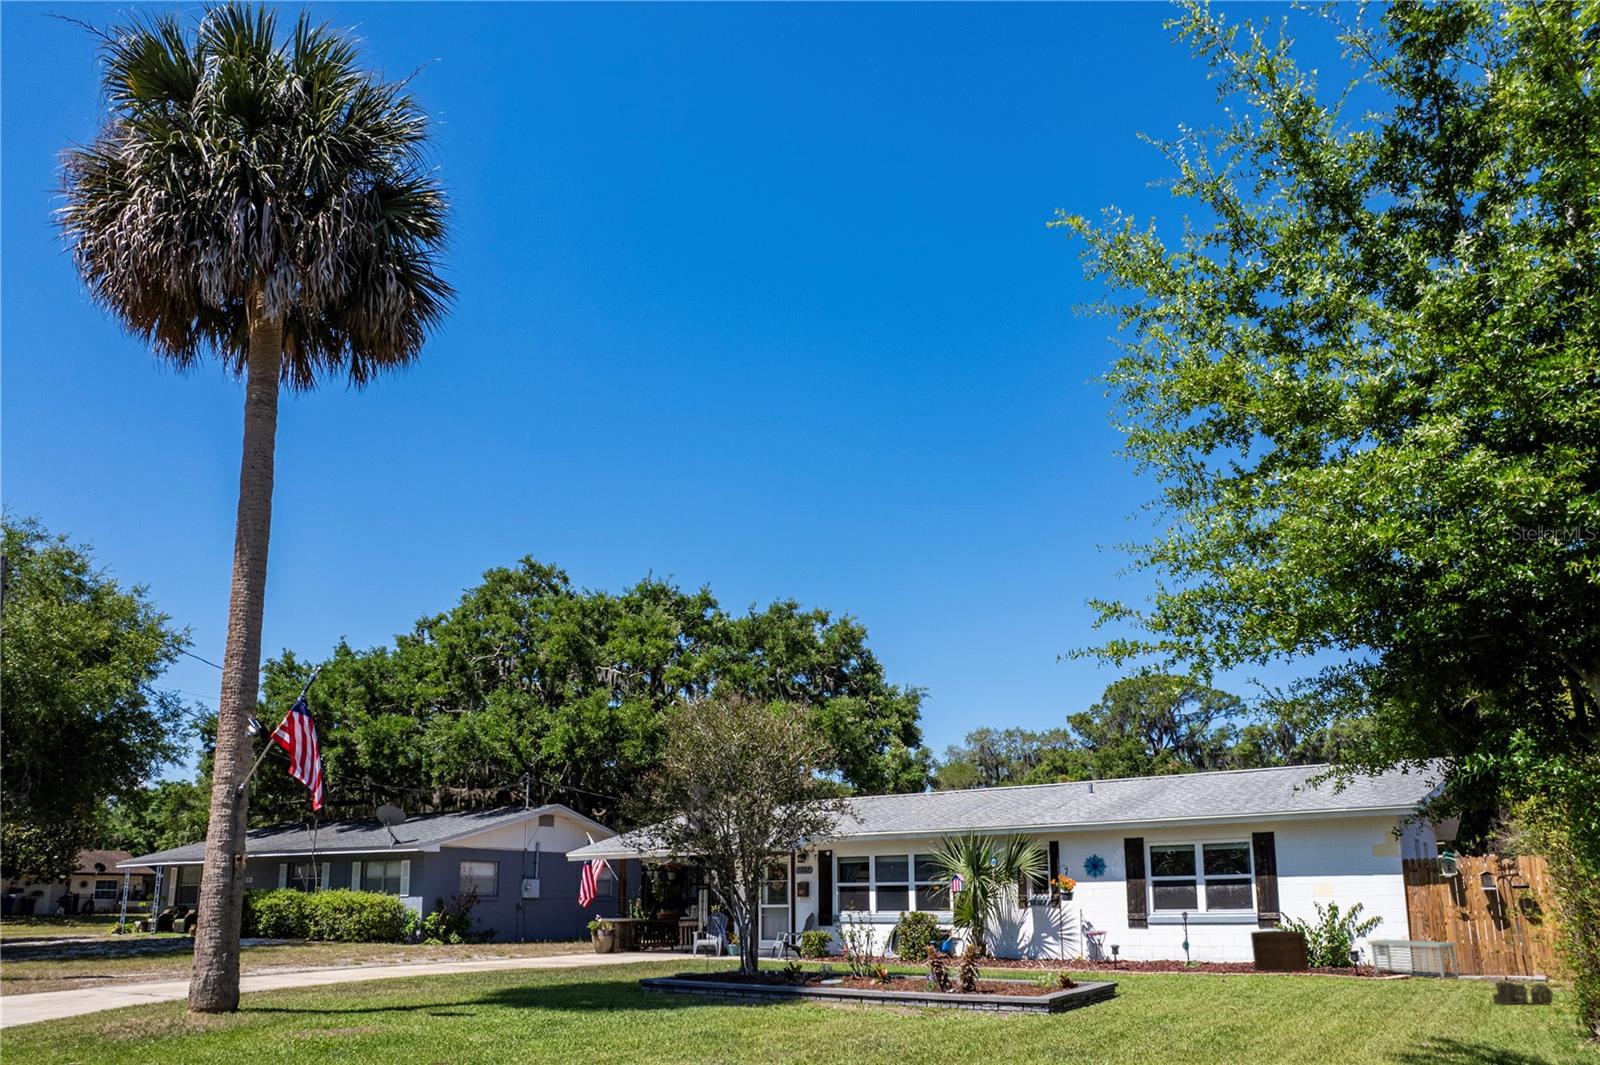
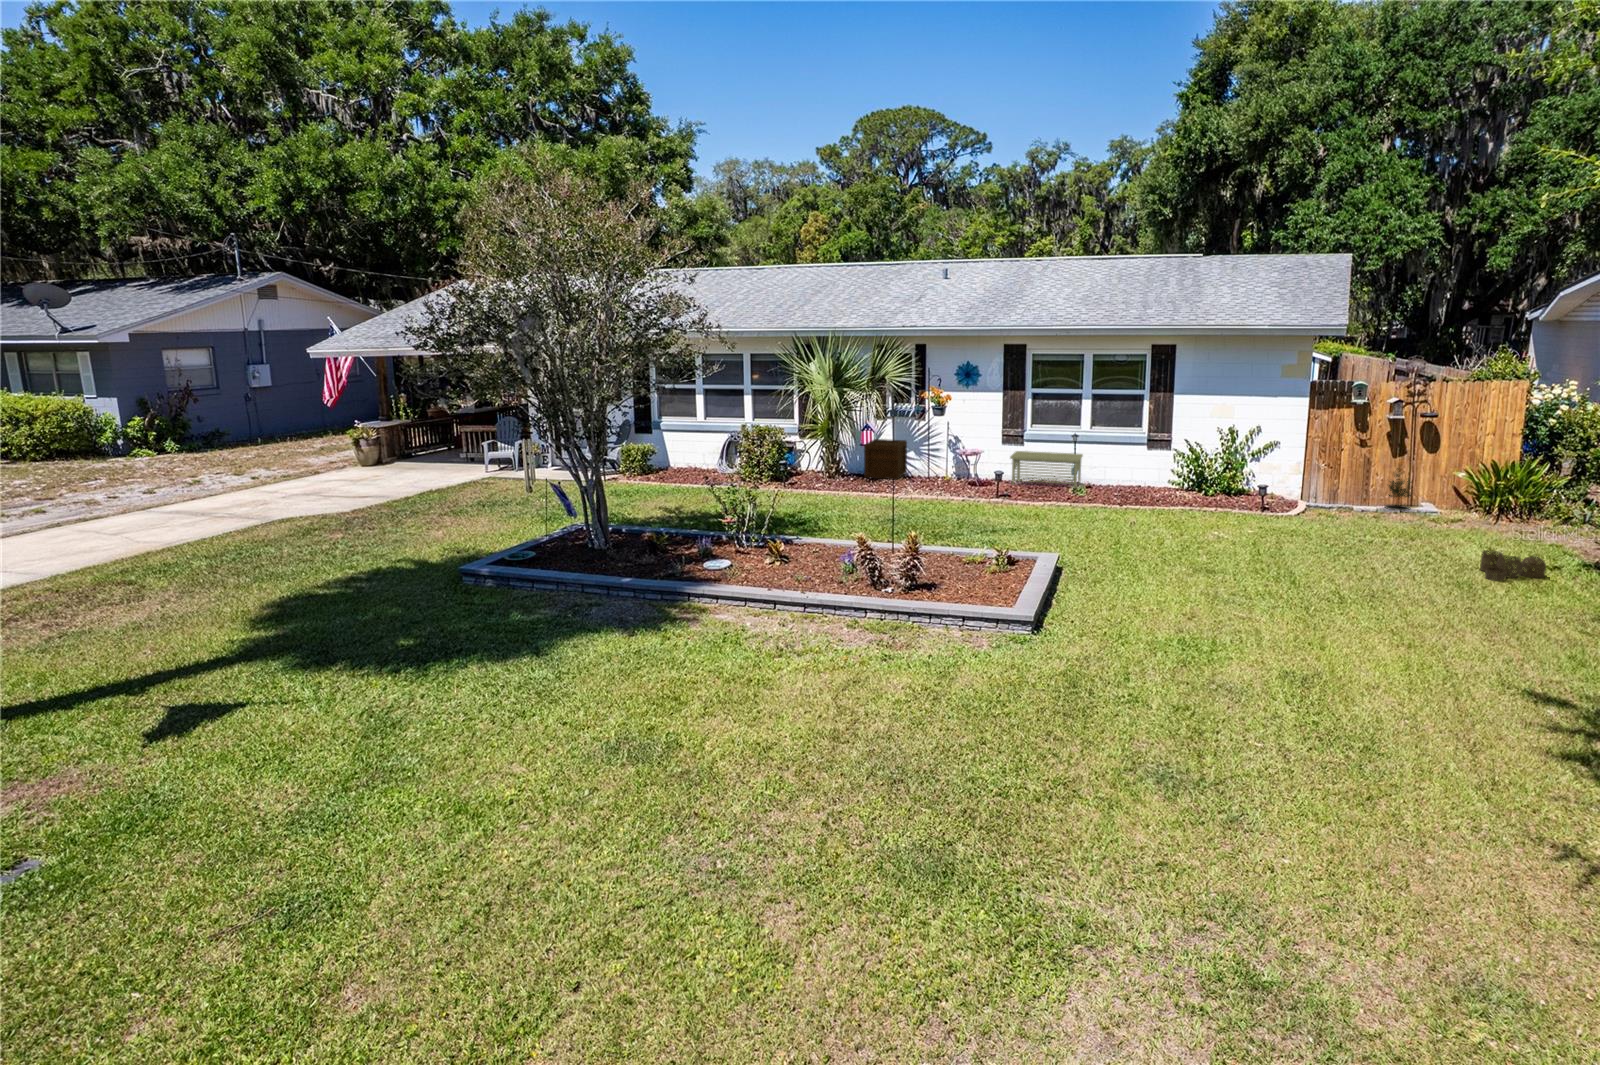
wooden crate: present [1251,930,1309,972] -> present [864,439,907,479]
potted tree: present [1328,938,1350,973] -> present [1385,473,1412,511]
storage bench: present [1368,940,1458,977] -> present [1010,451,1083,488]

